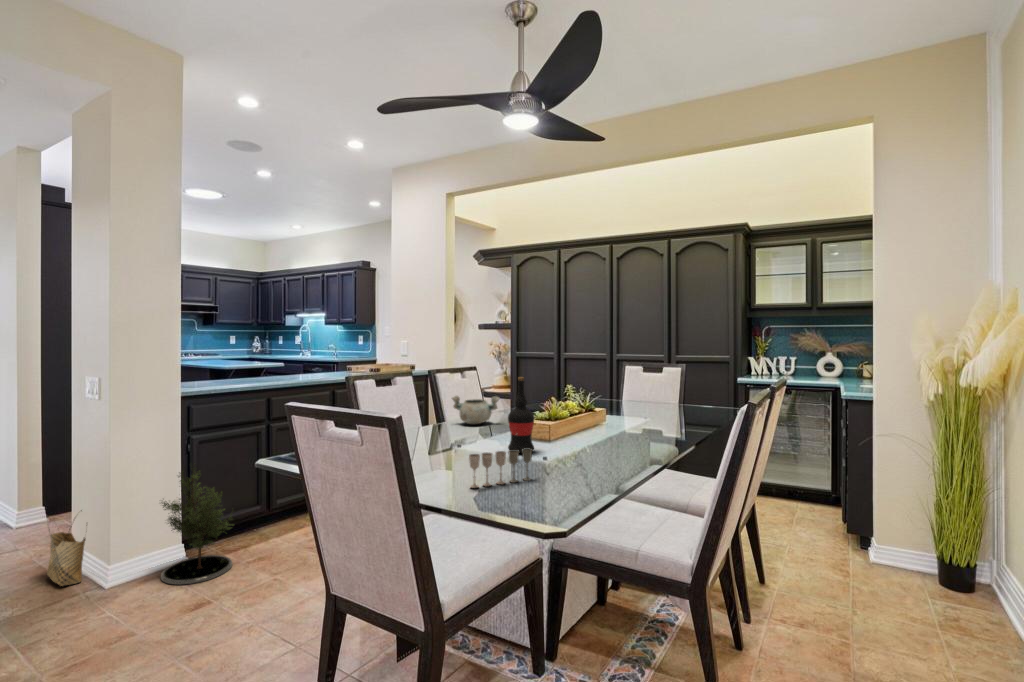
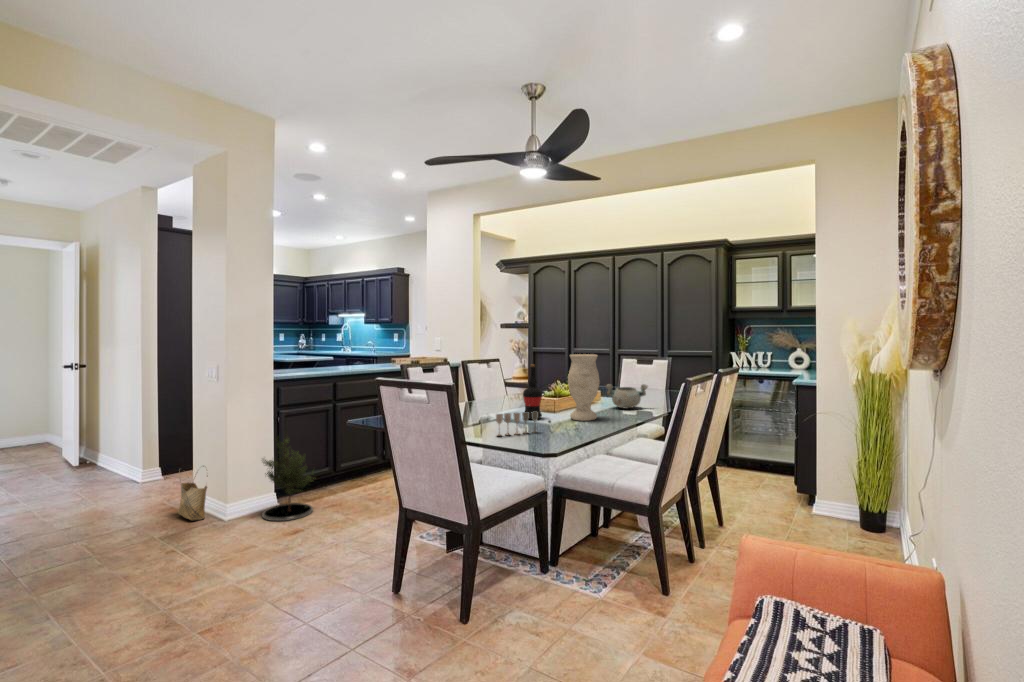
vase: none [570,363,614,456] -> present [568,354,600,421]
bowl: present [452,396,499,424] -> present [606,384,648,409]

